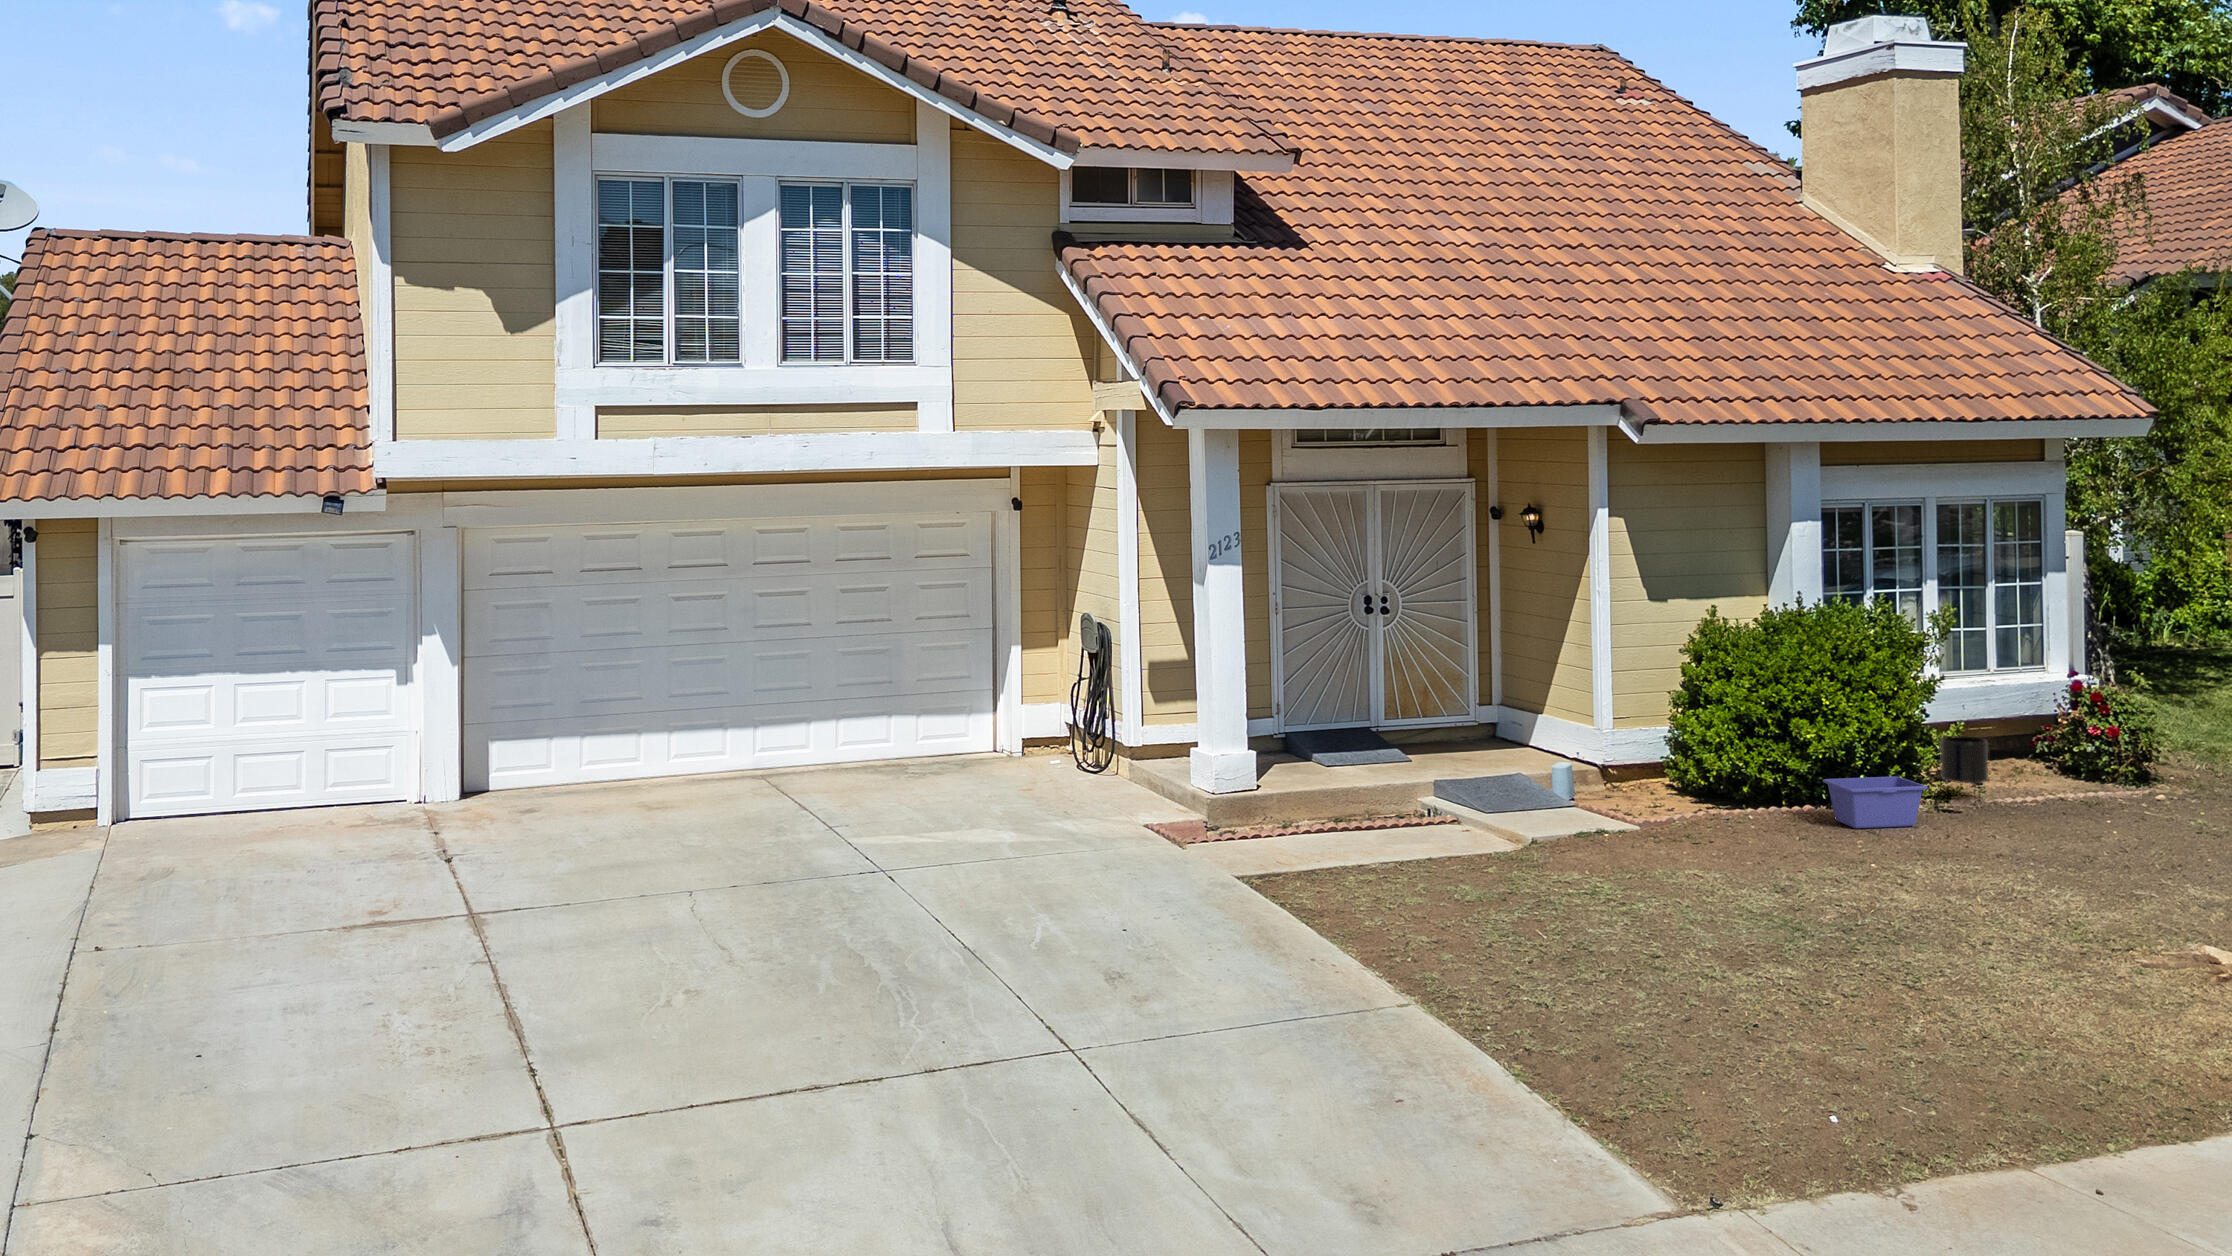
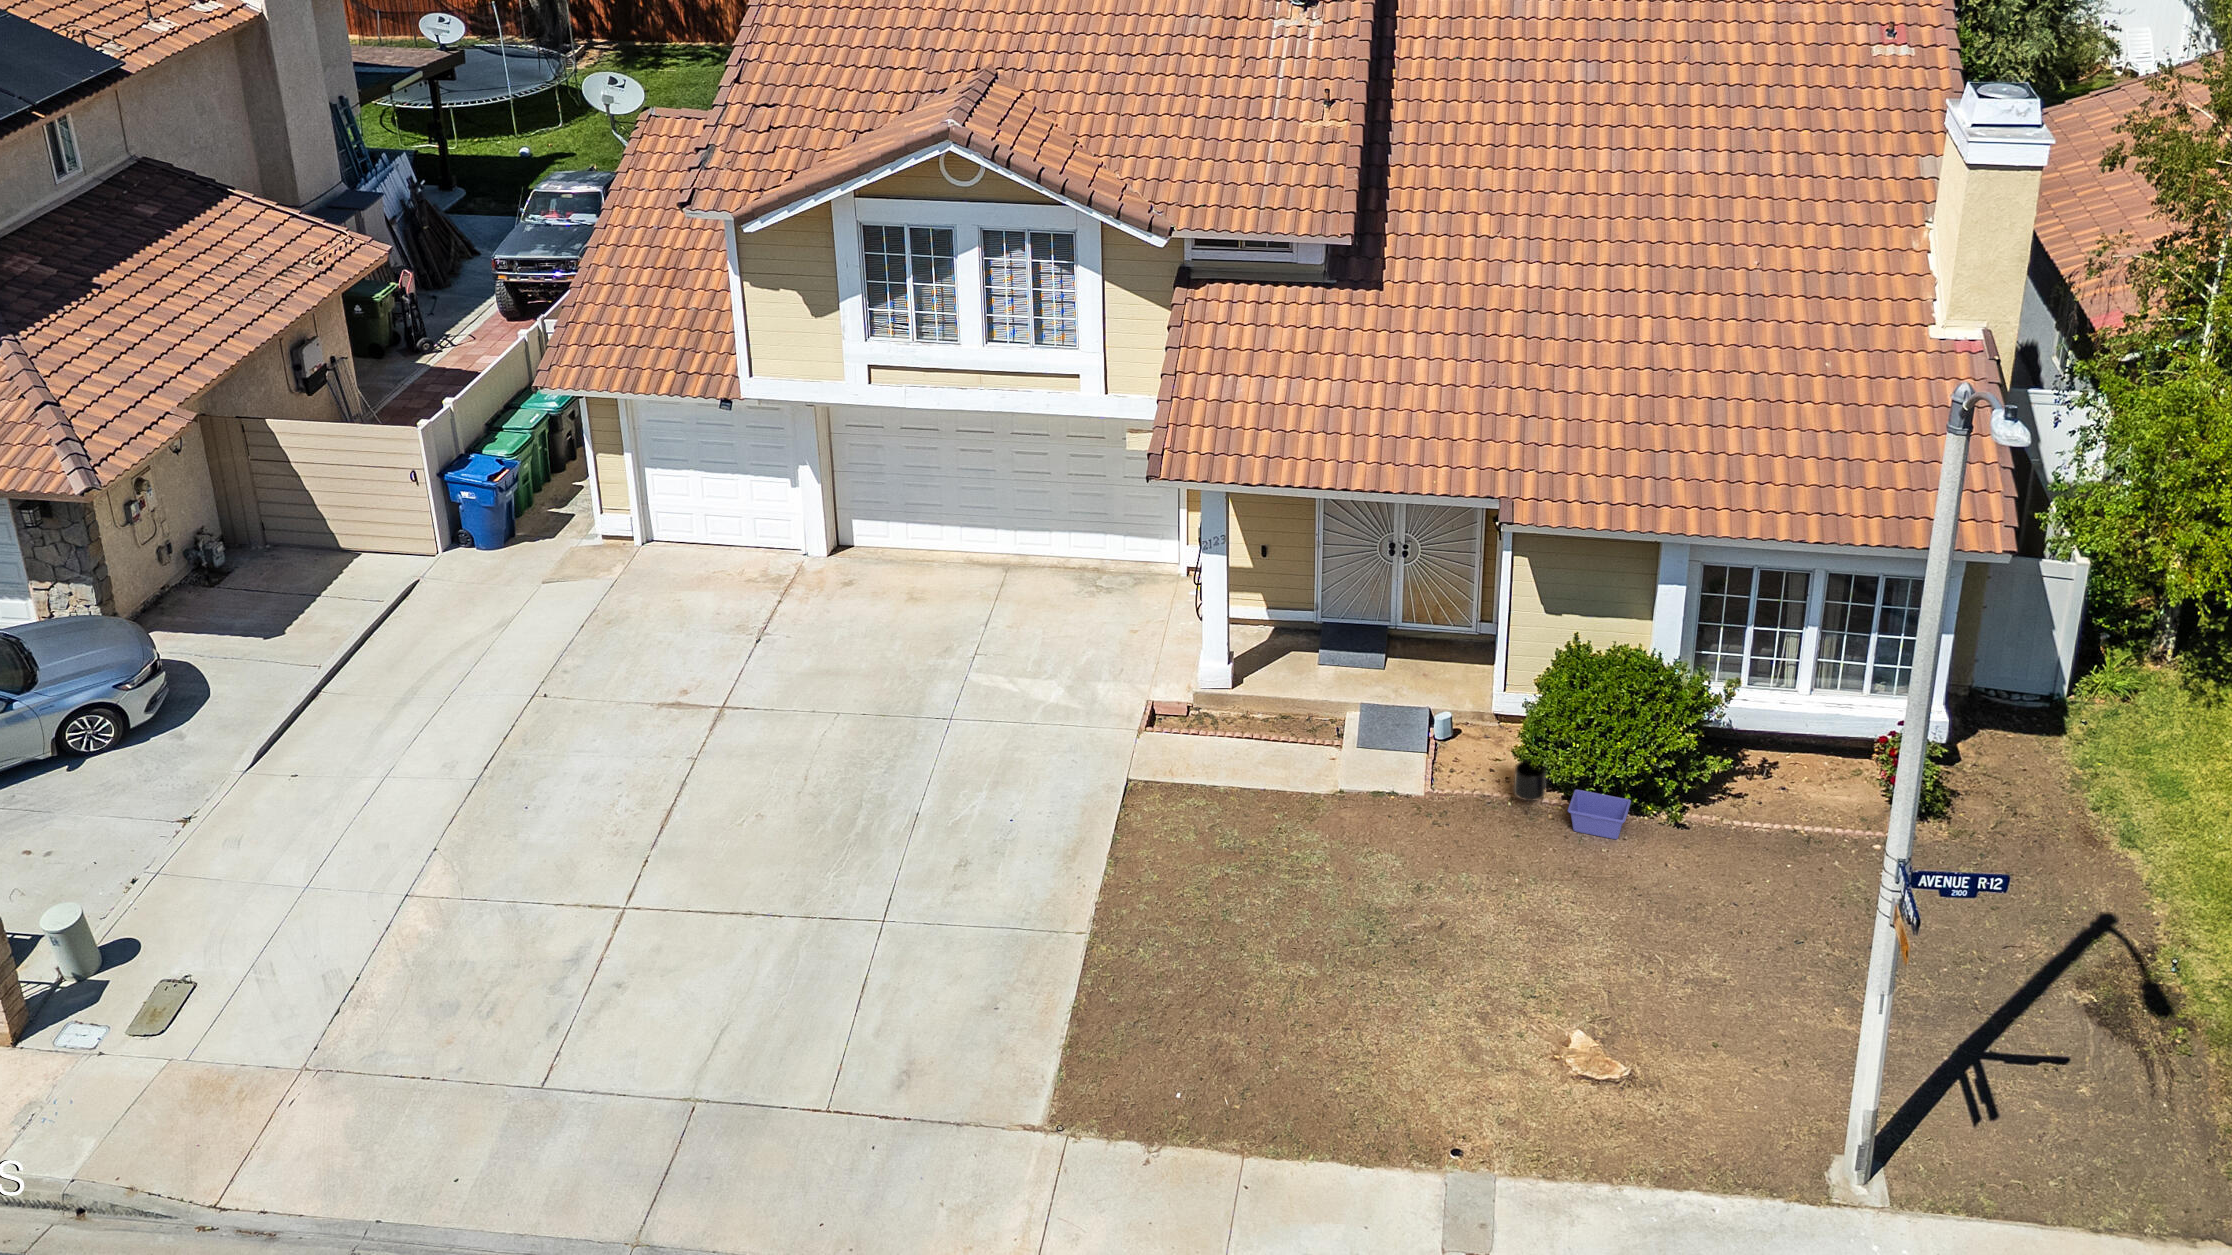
planter: present [1940,736,1988,795] -> present [1514,760,1546,801]

